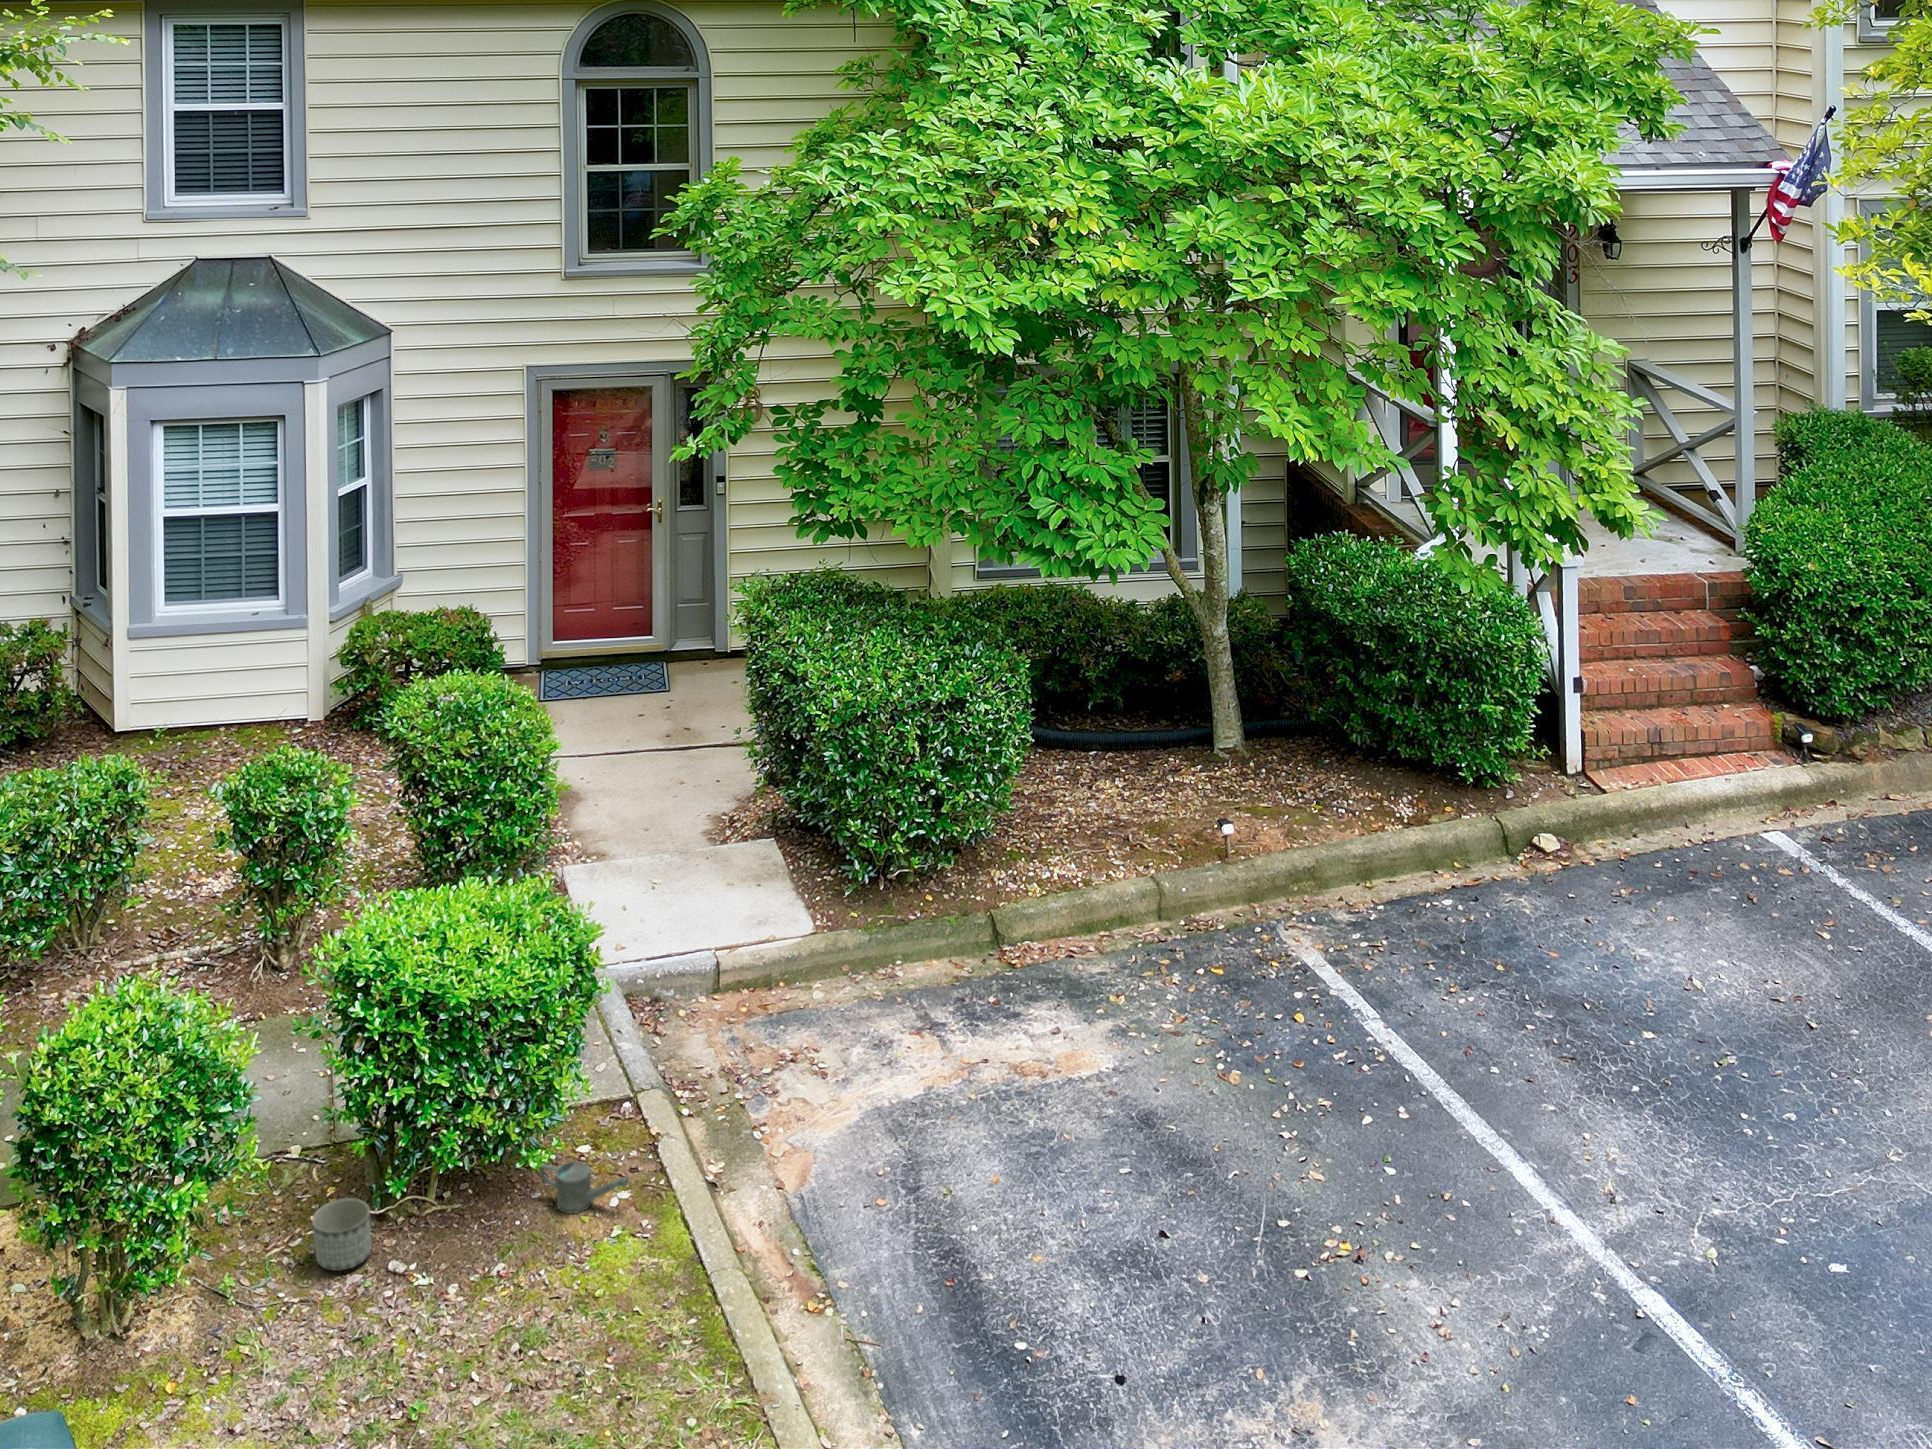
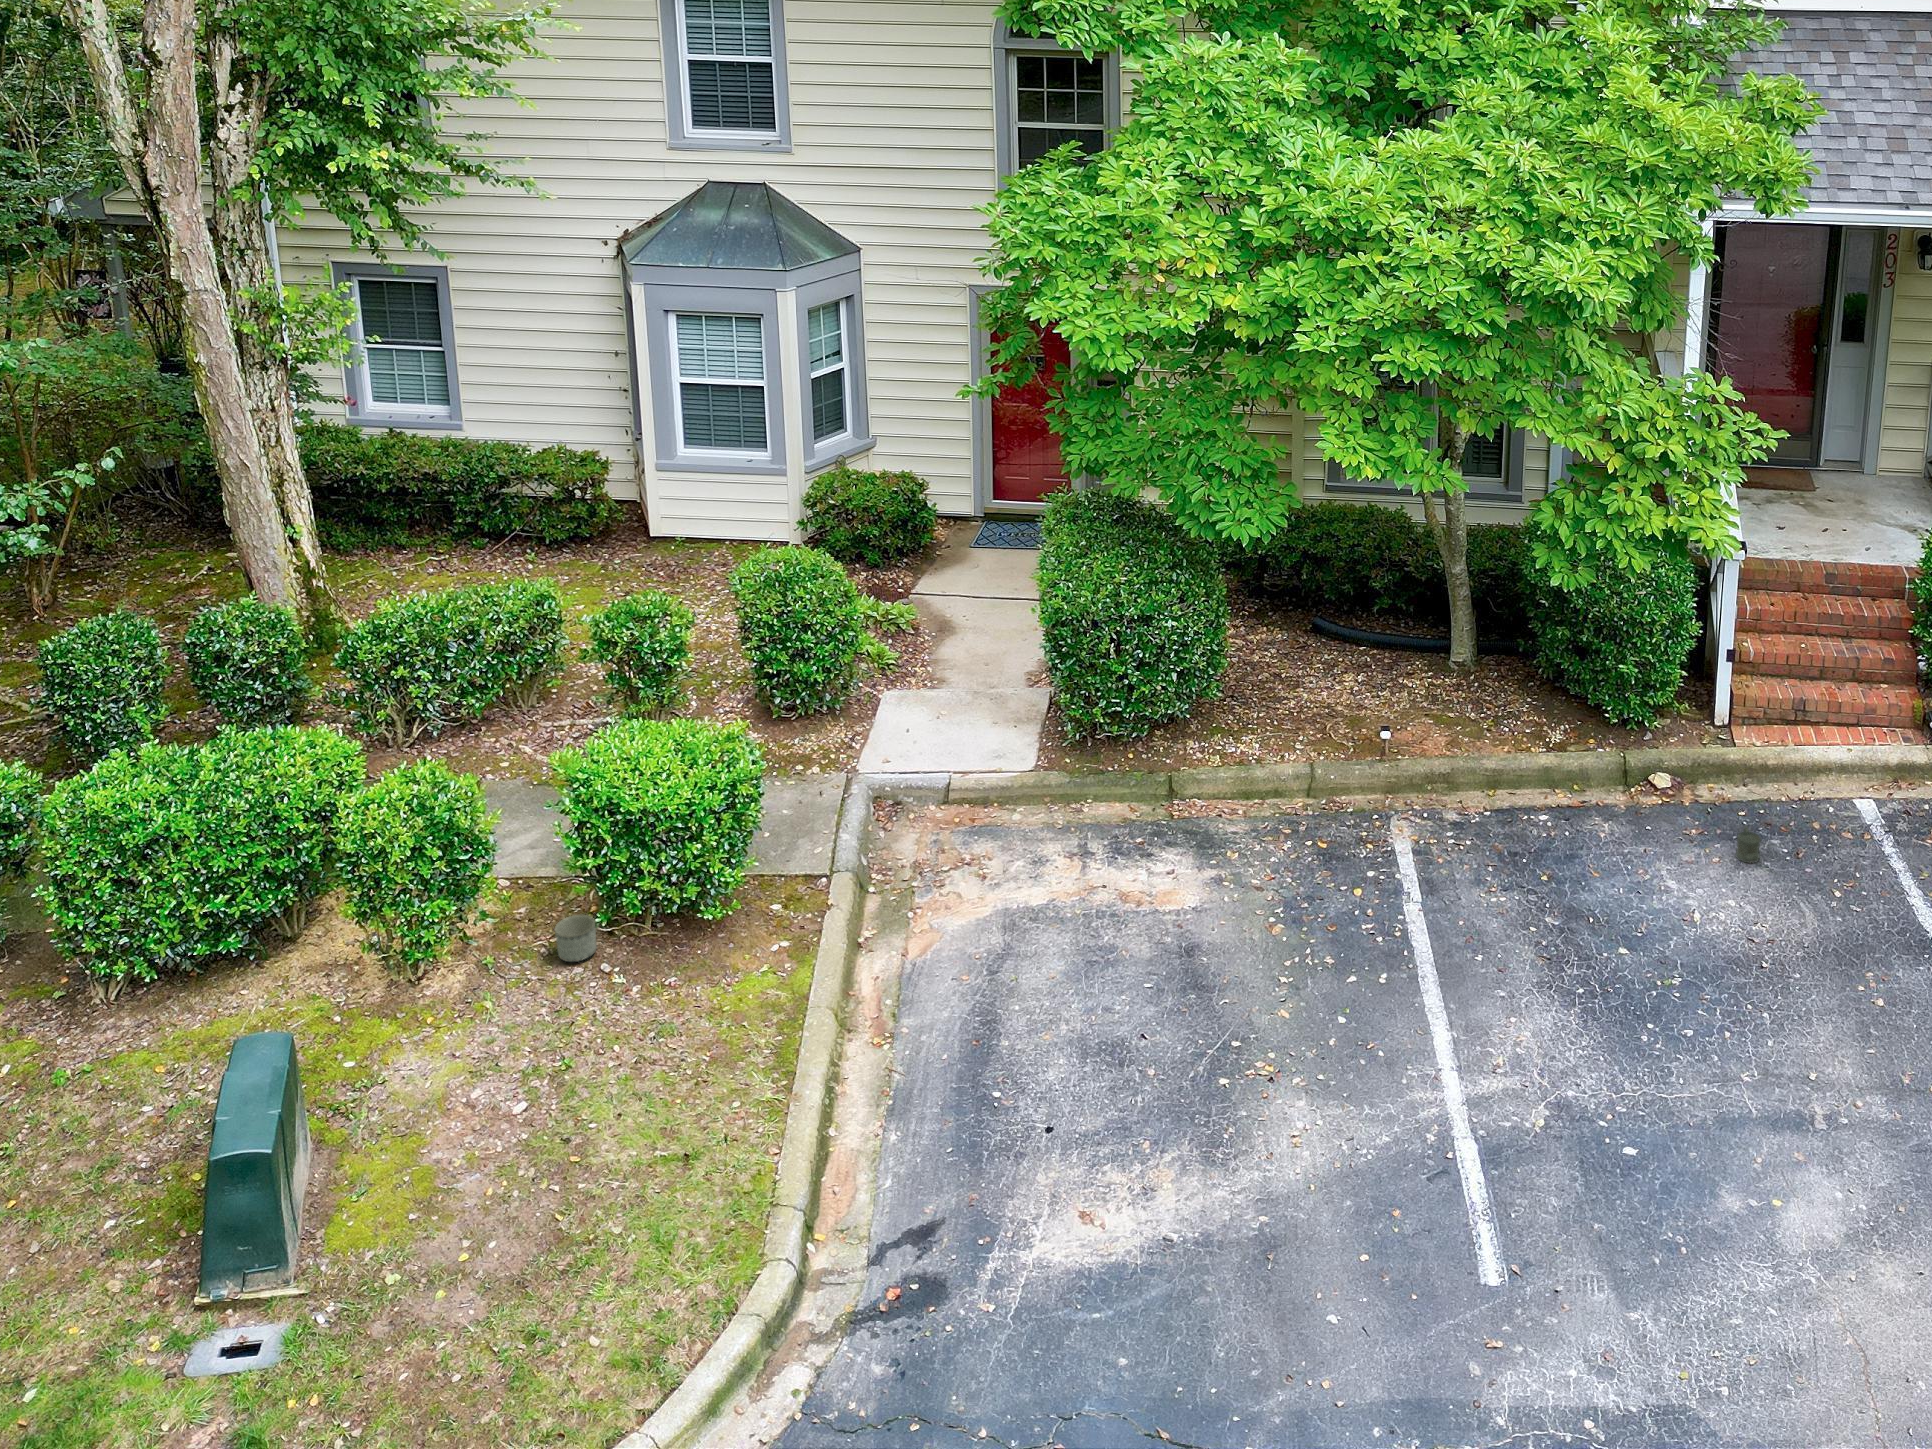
watering can: present [540,1161,629,1214] -> present [1736,826,1761,863]

